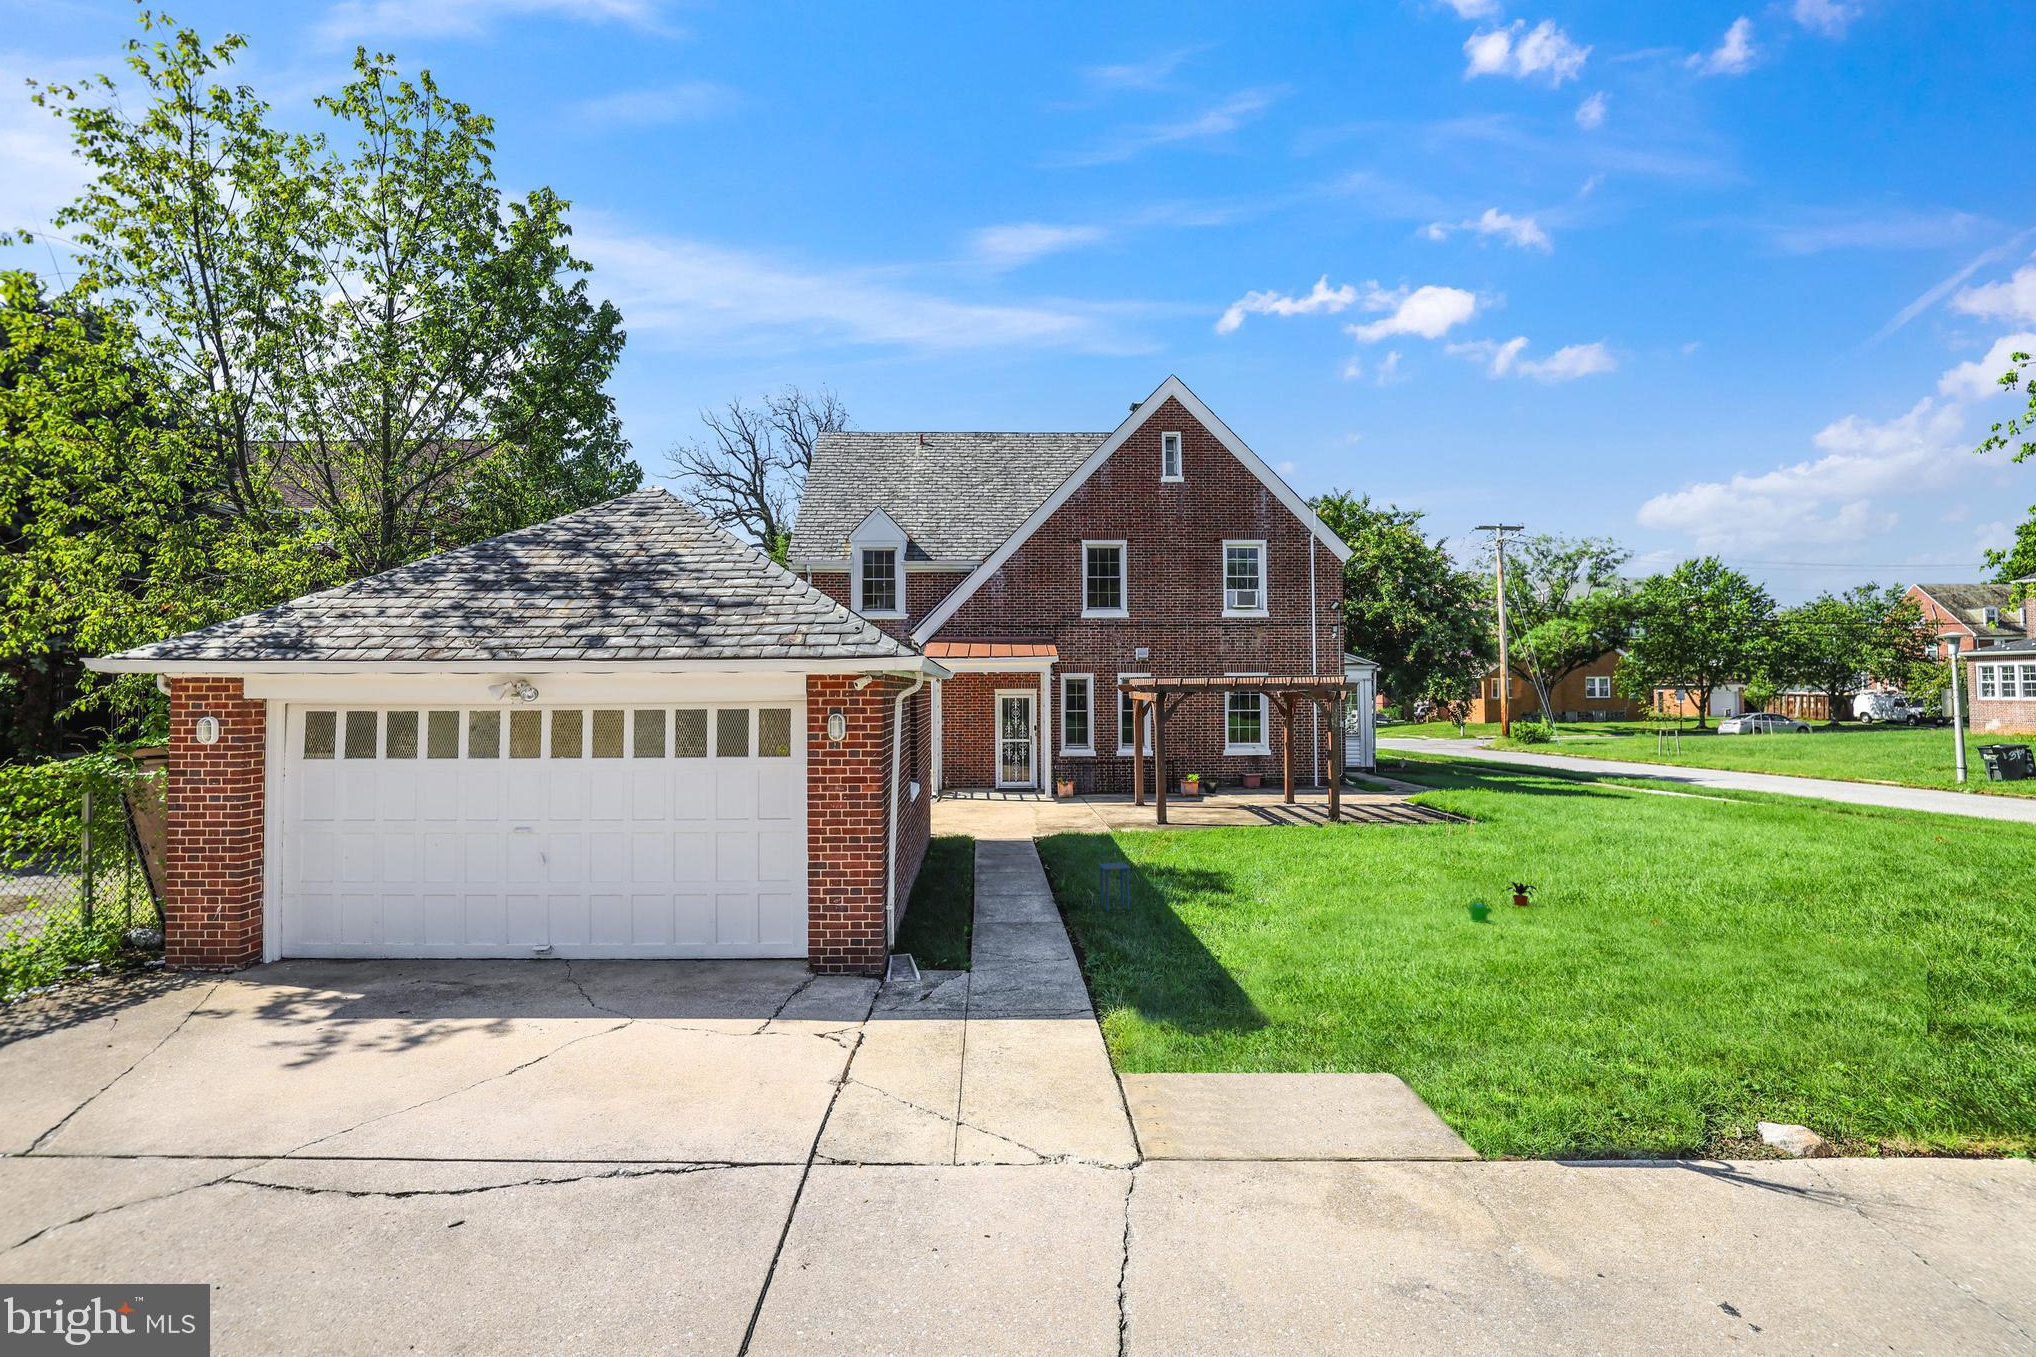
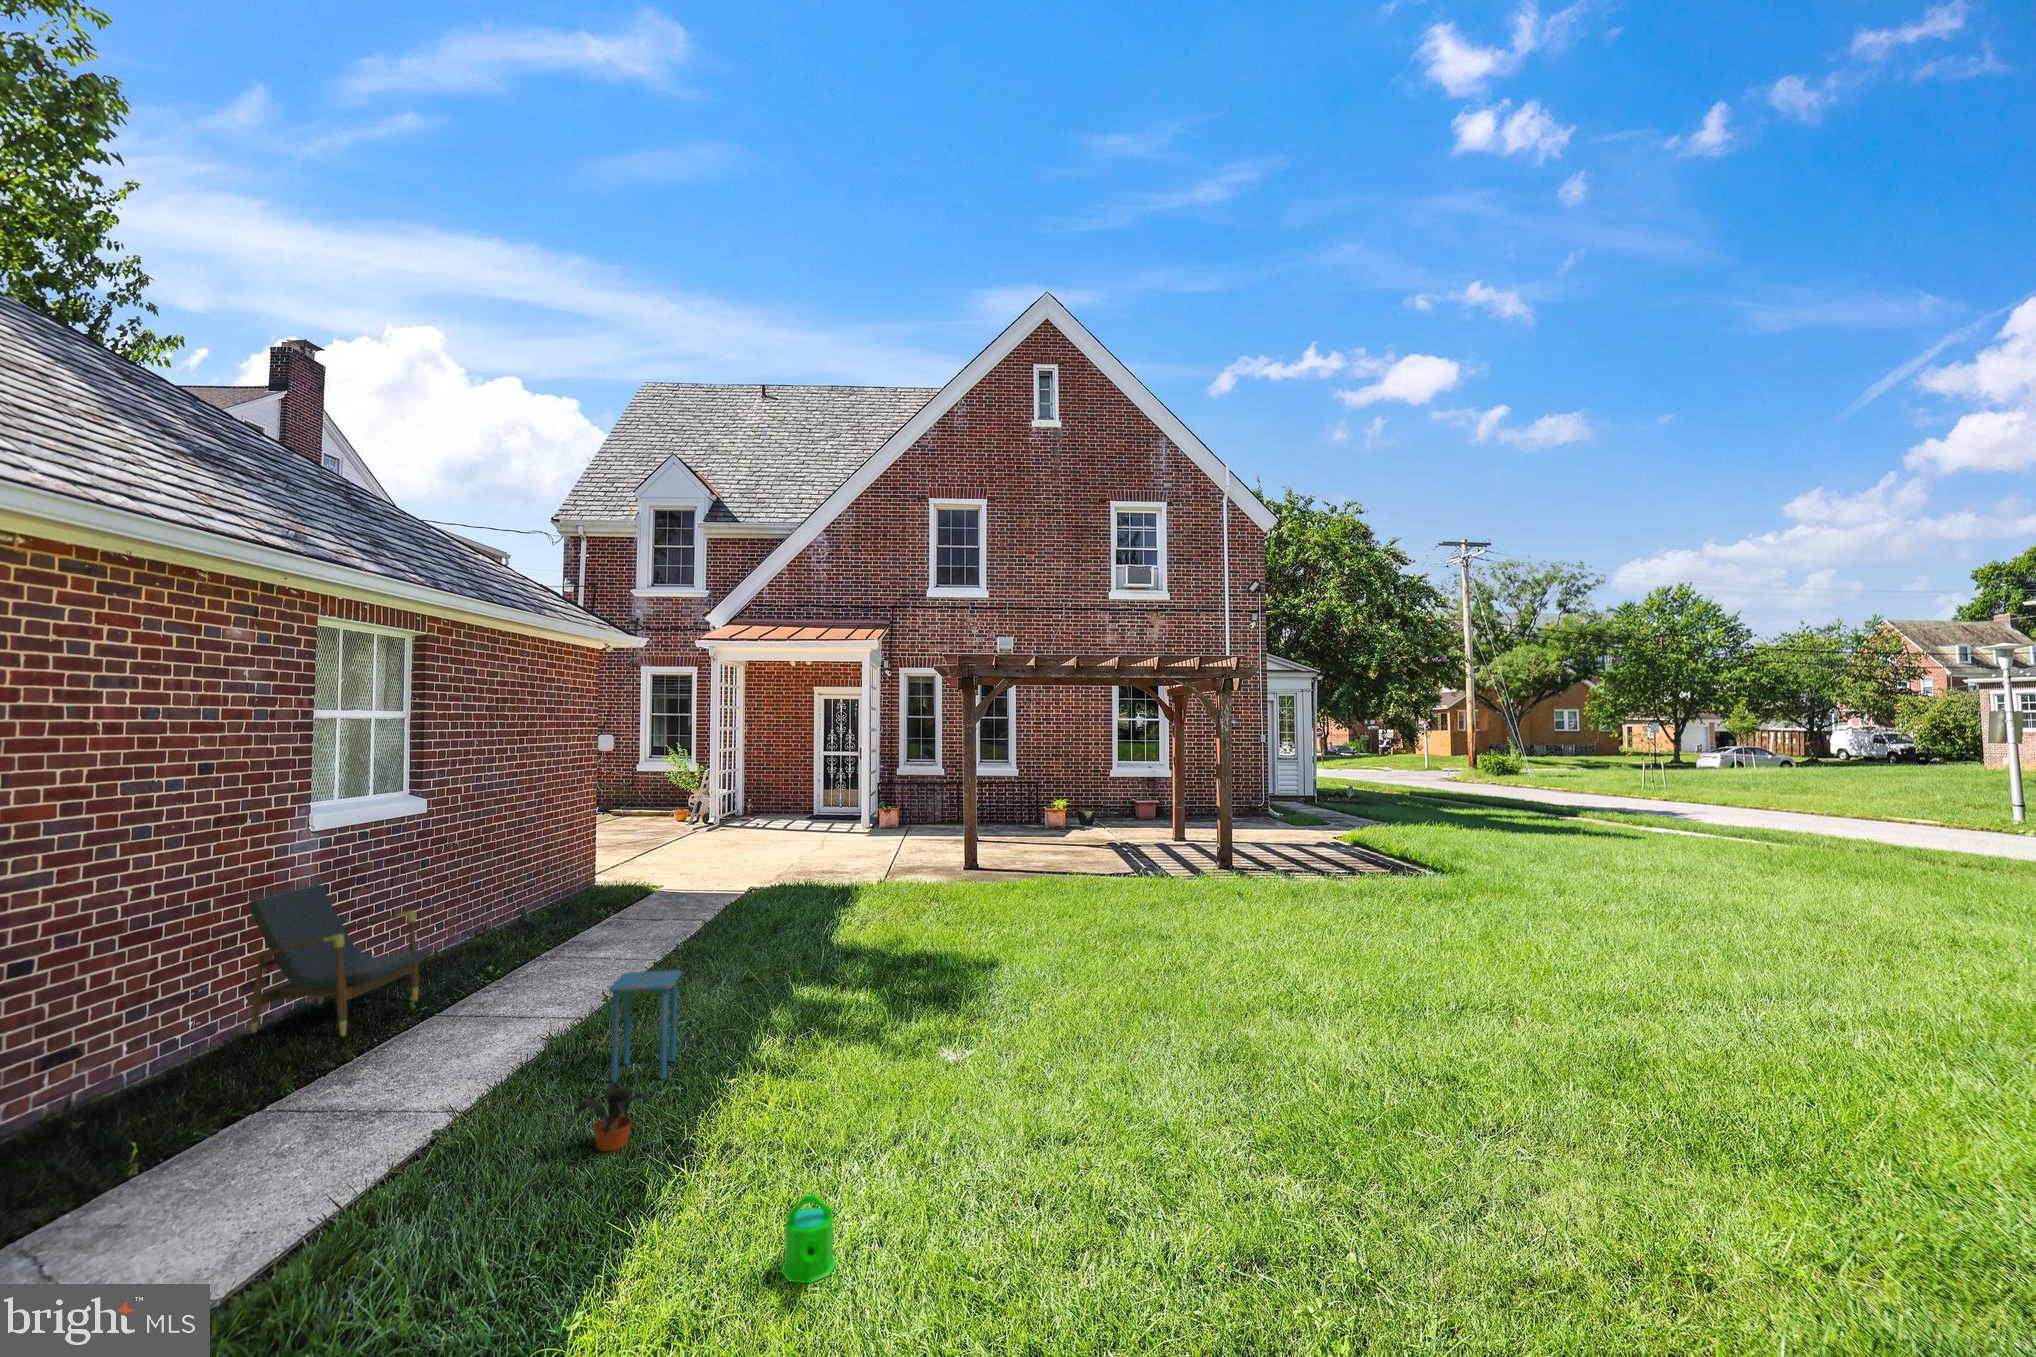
lounge chair: none [893,828,960,899] -> present [248,884,430,1036]
potted plant: present [1507,882,1537,906] -> present [574,1081,651,1151]
watering can: present [1468,898,1493,922] -> present [781,1194,837,1283]

